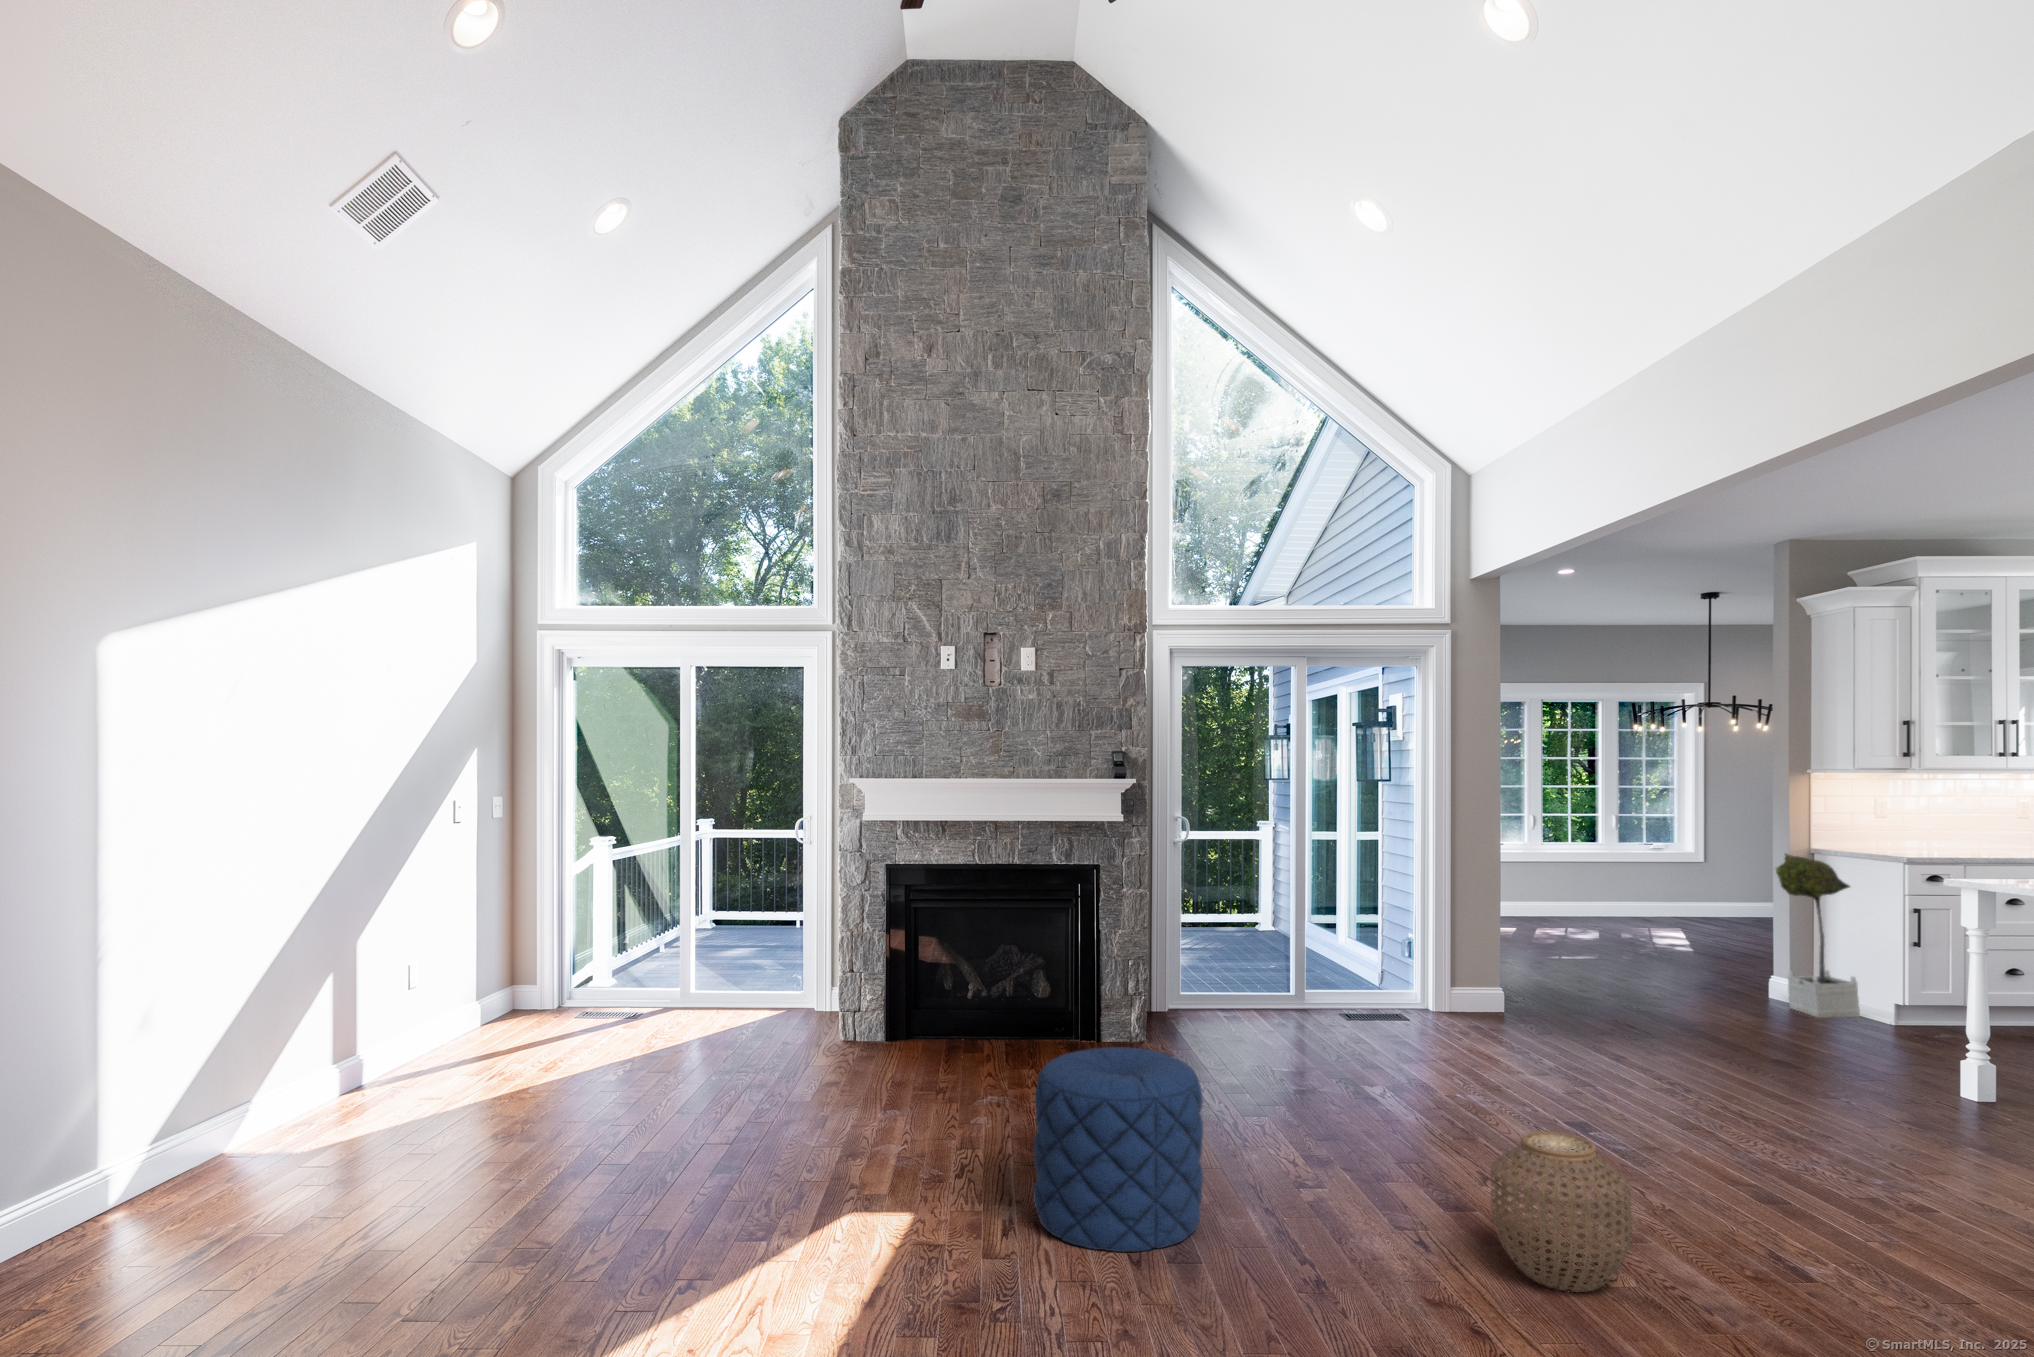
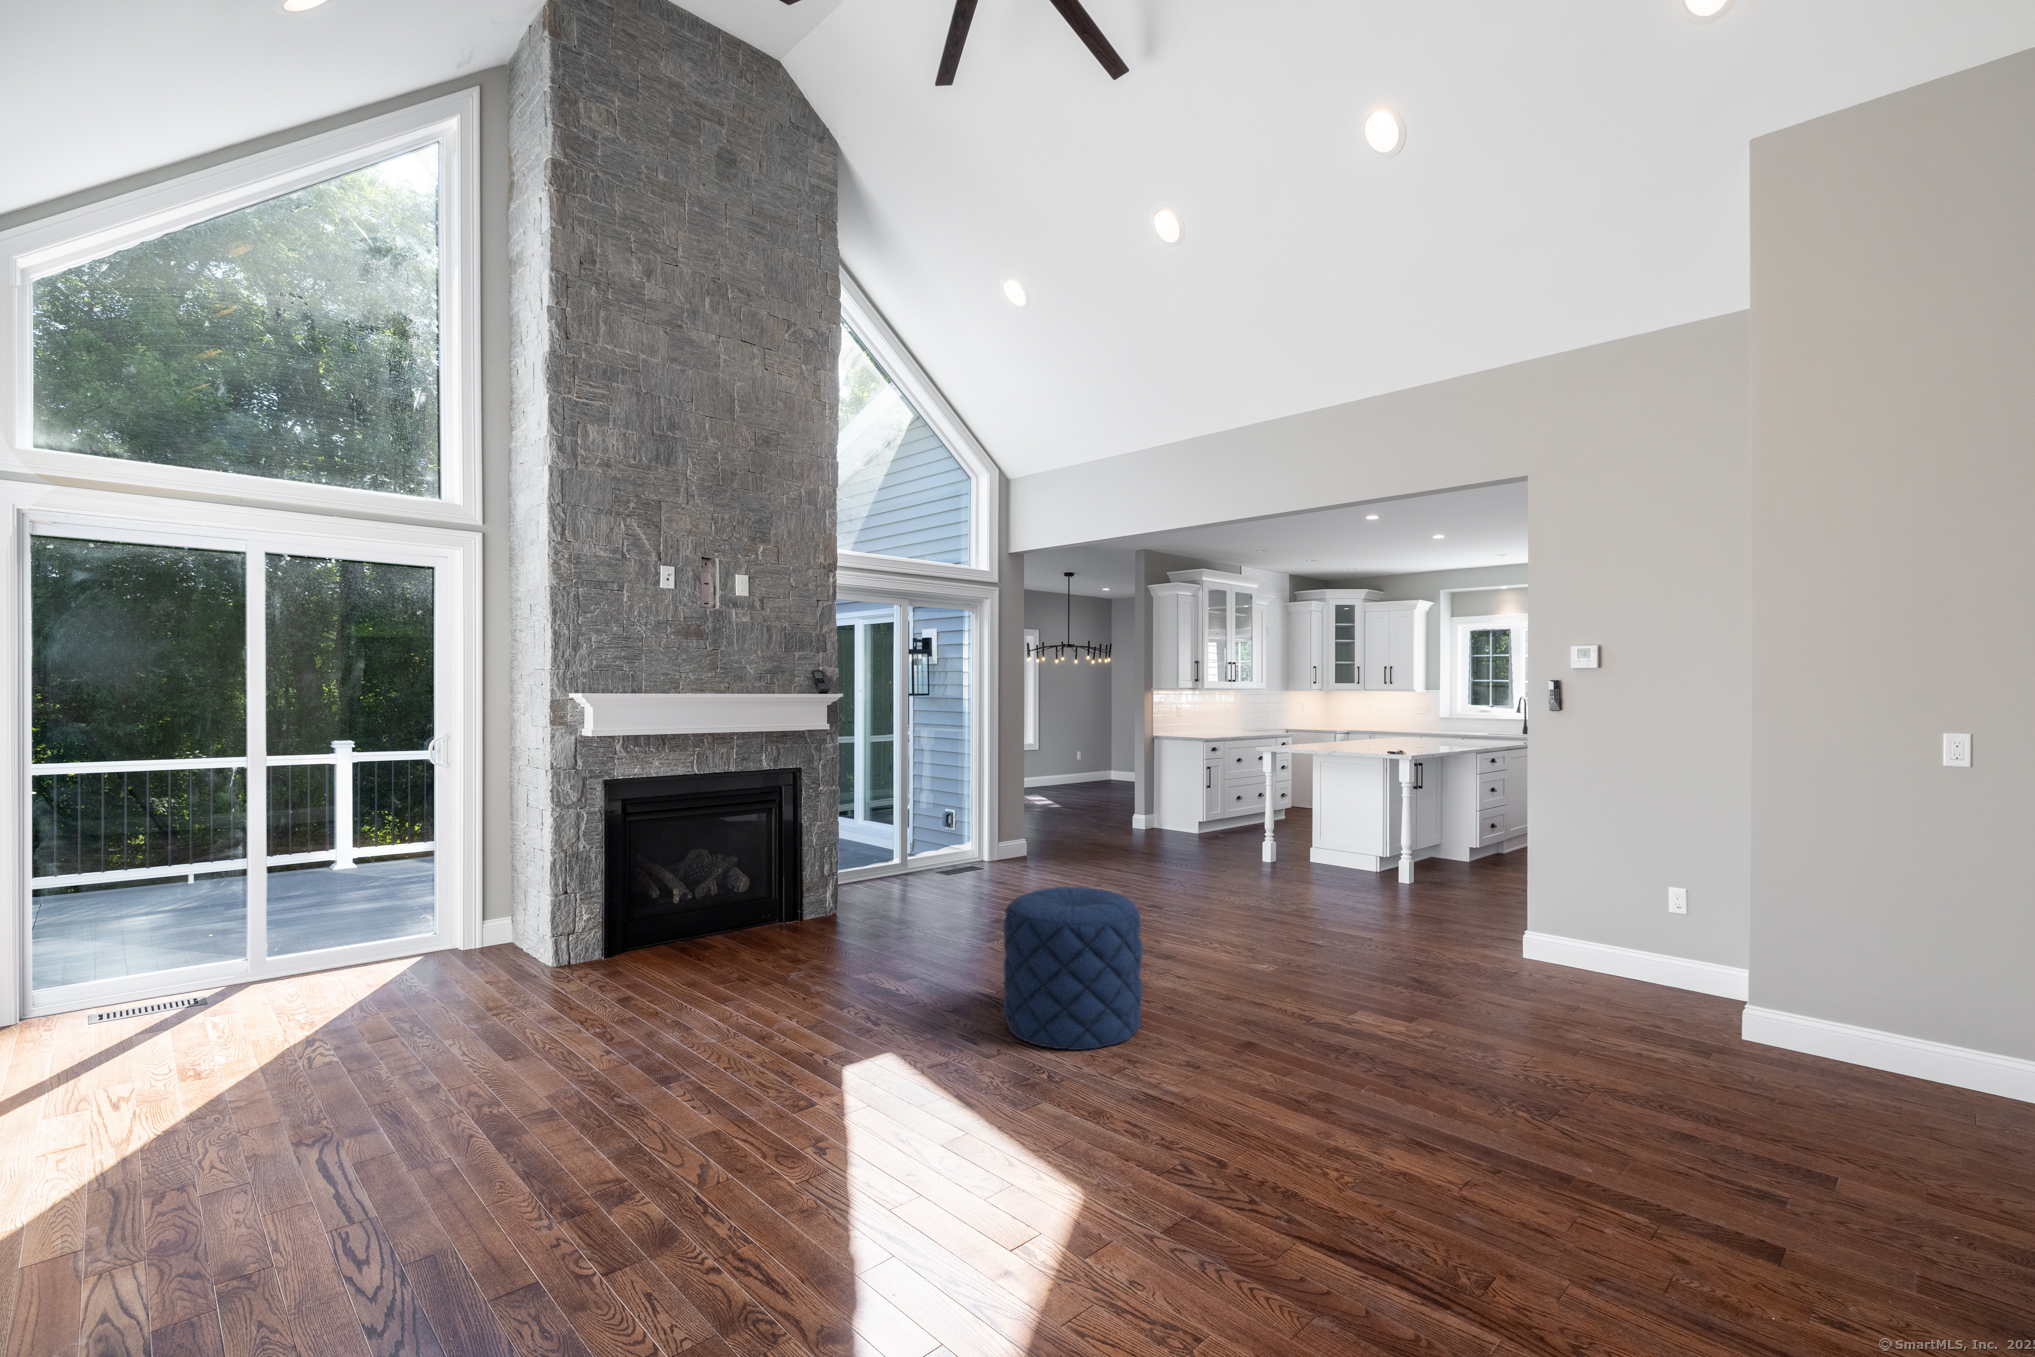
potted tree: present [1776,854,1860,1018] -> none [1141,740,1185,837]
woven basket: present [1491,1131,1631,1292] -> none [1293,892,1381,988]

